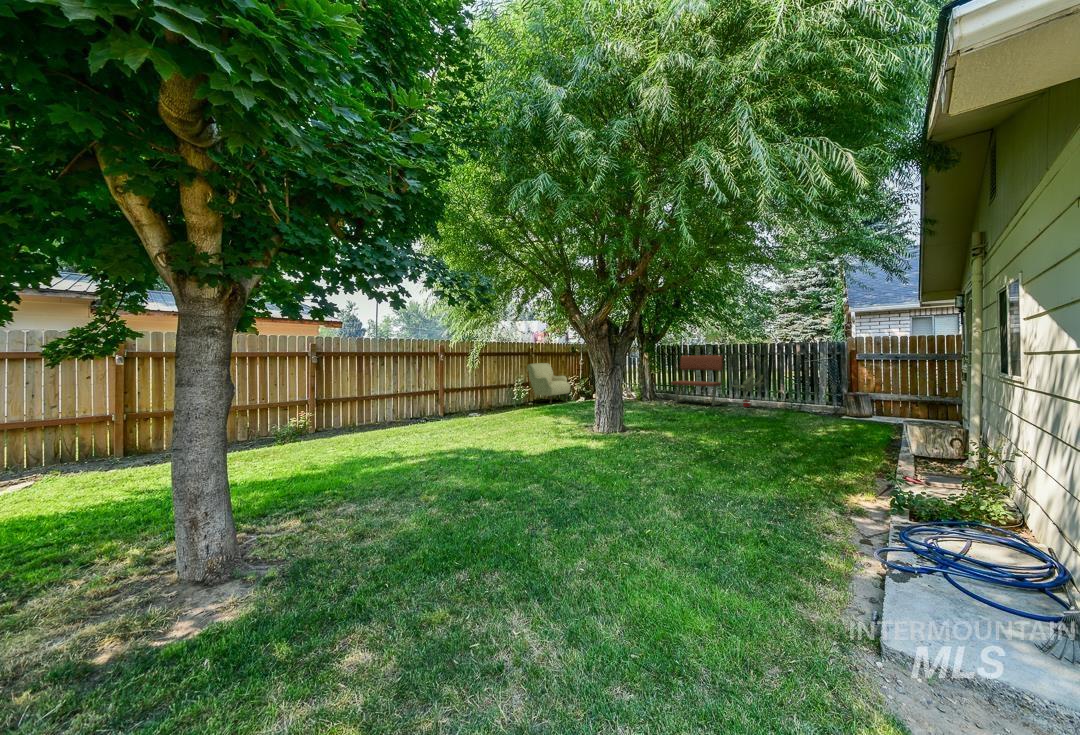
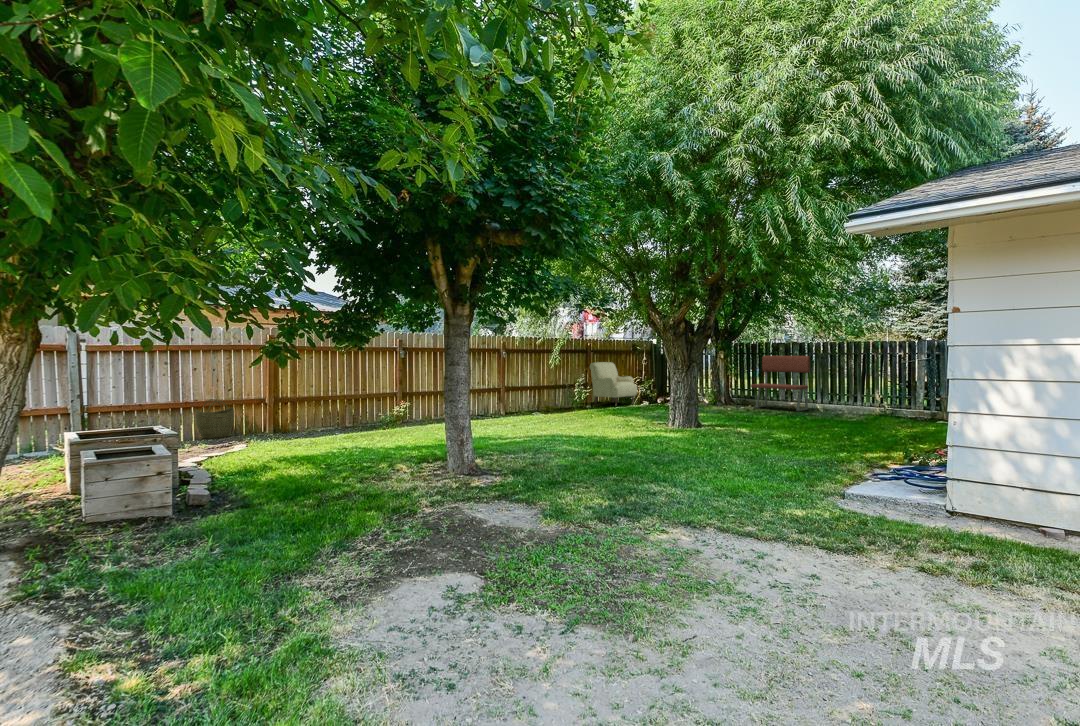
potted tree: present [732,370,763,407] -> none [818,372,855,413]
woven basket: none [45,417,103,463] -> present [196,400,234,439]

